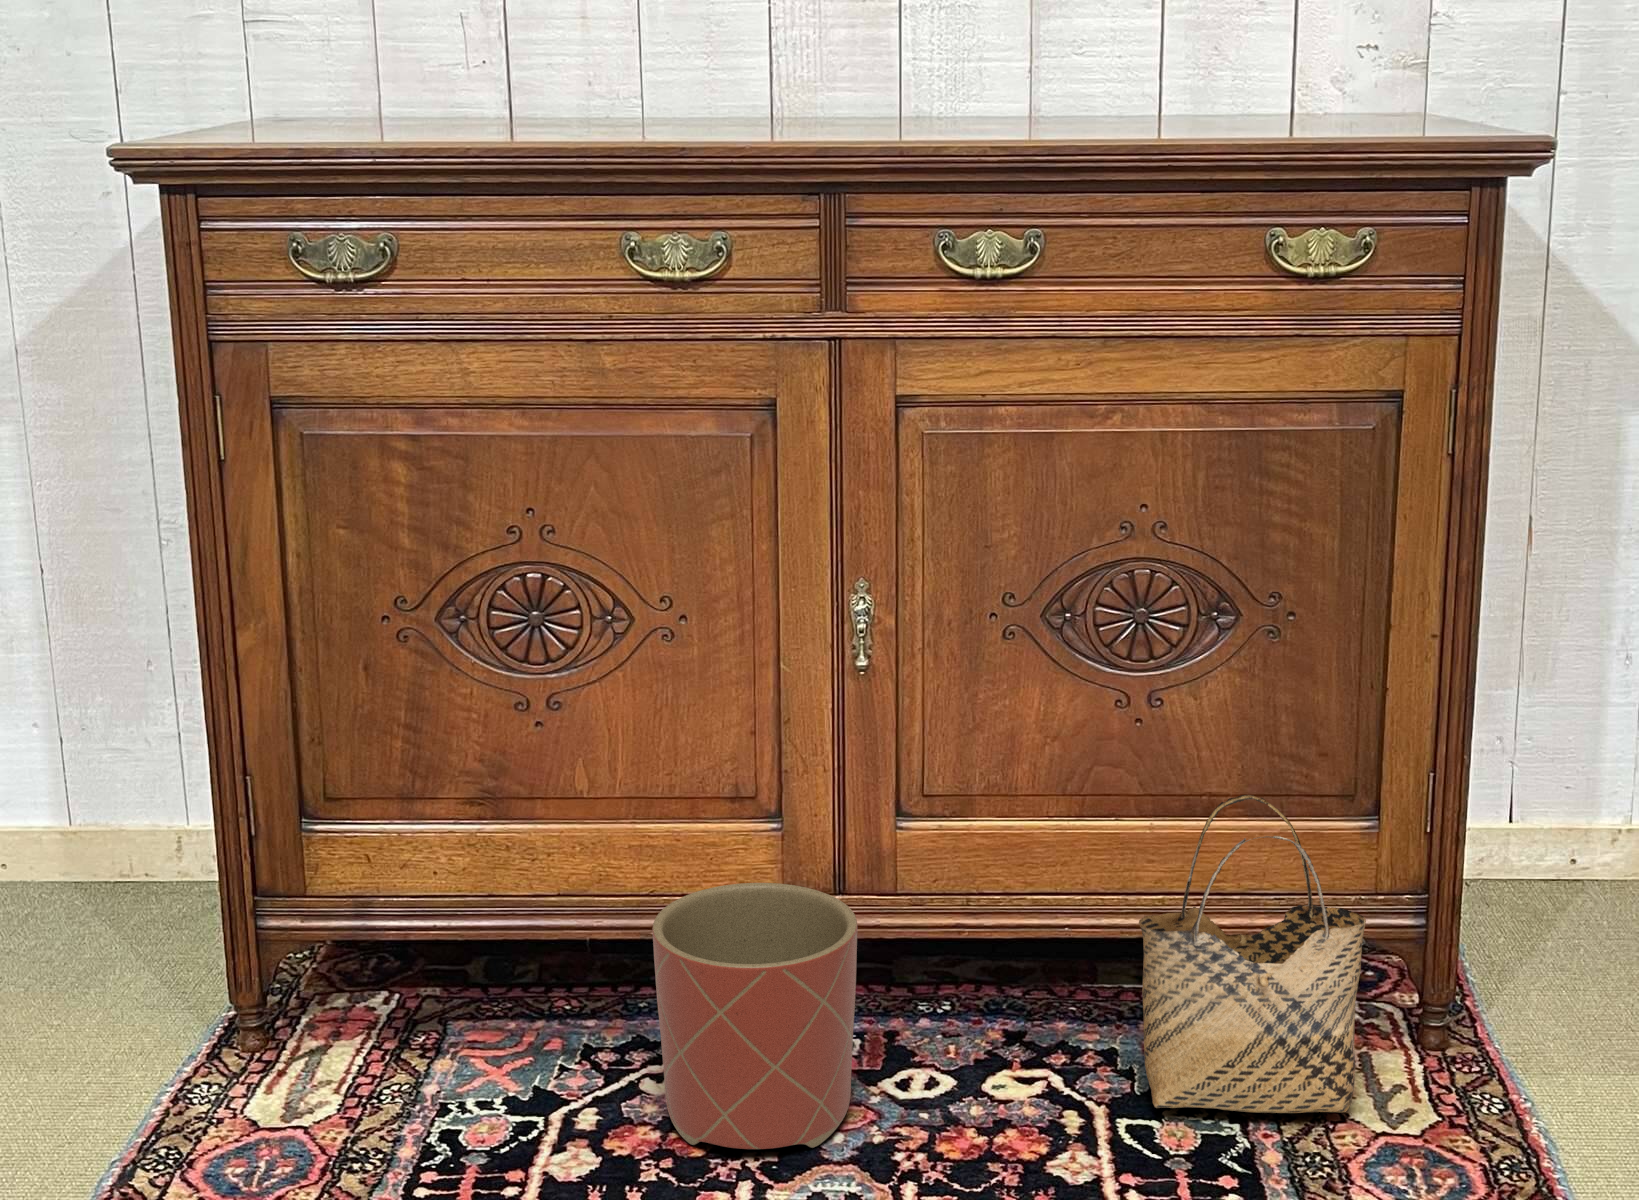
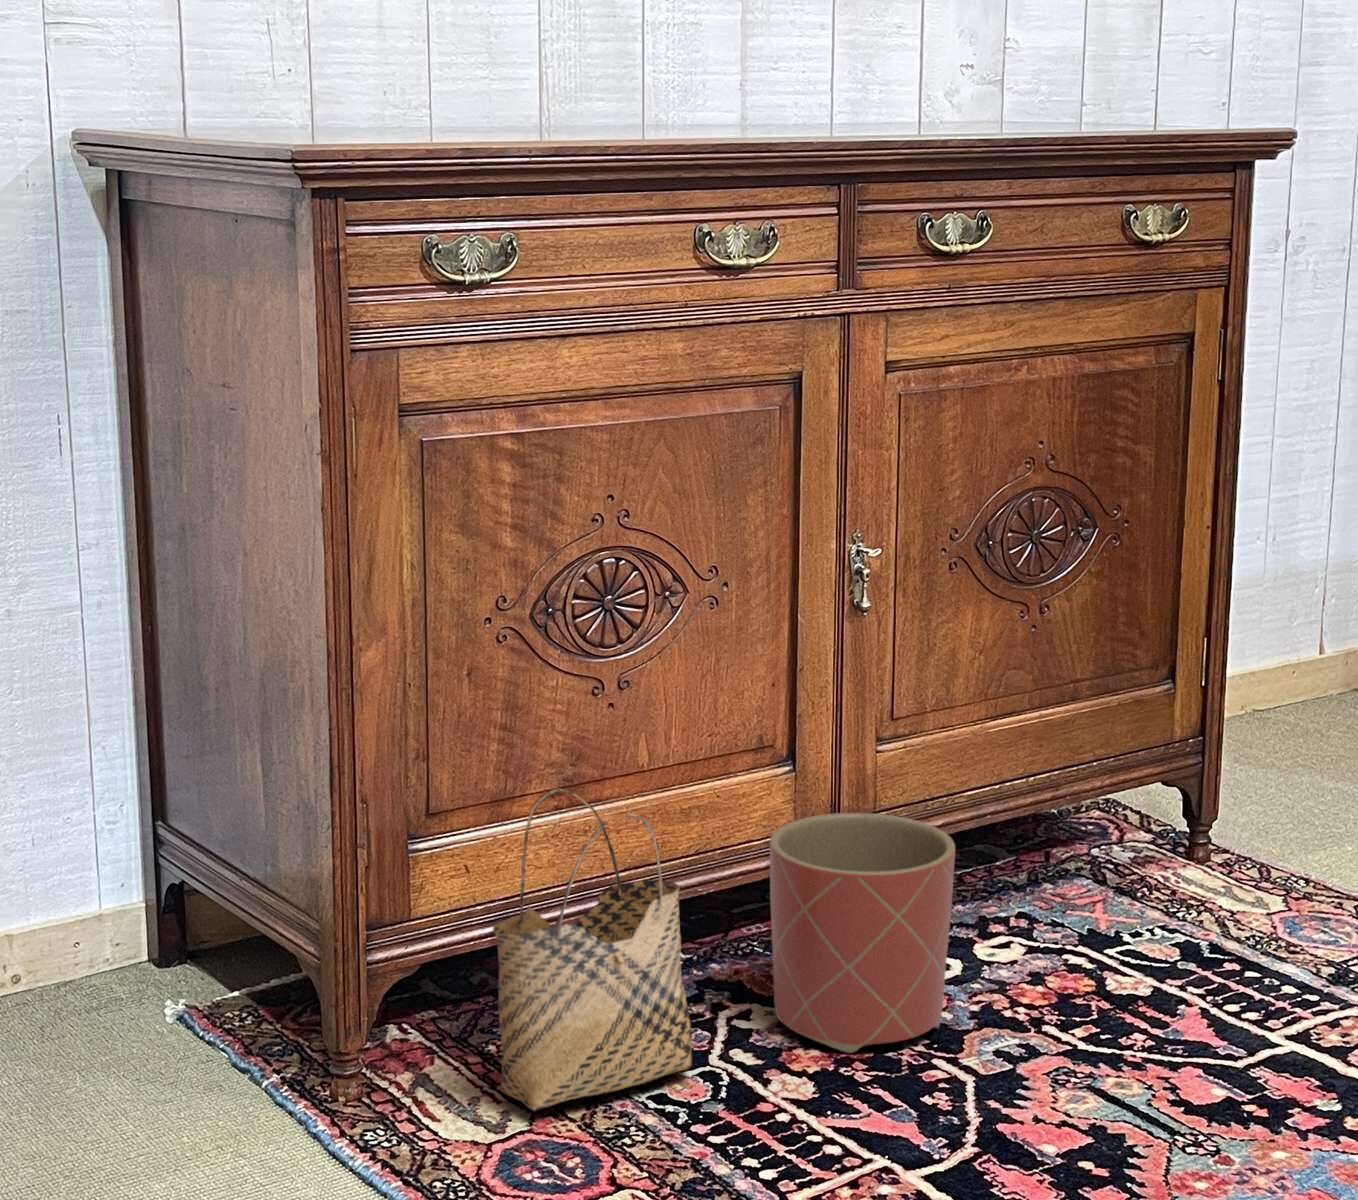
woven basket: present [1139,795,1366,1113] -> present [493,788,692,1111]

